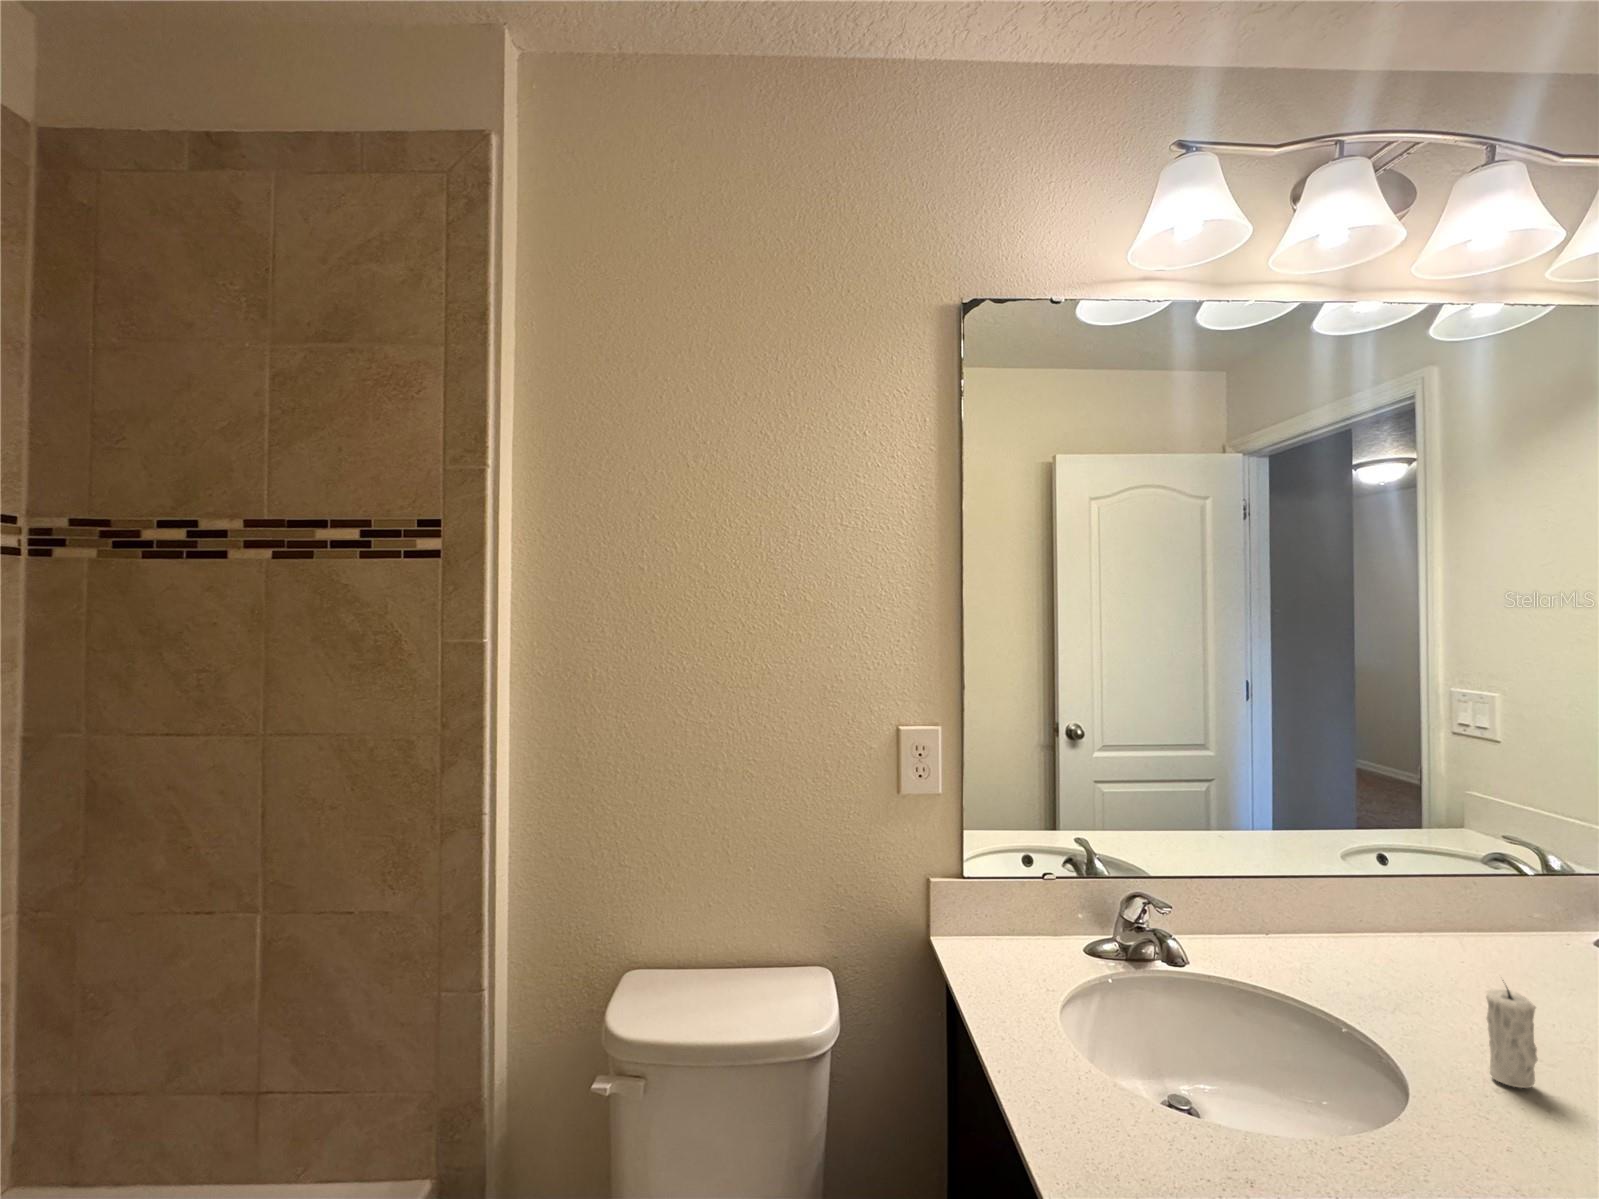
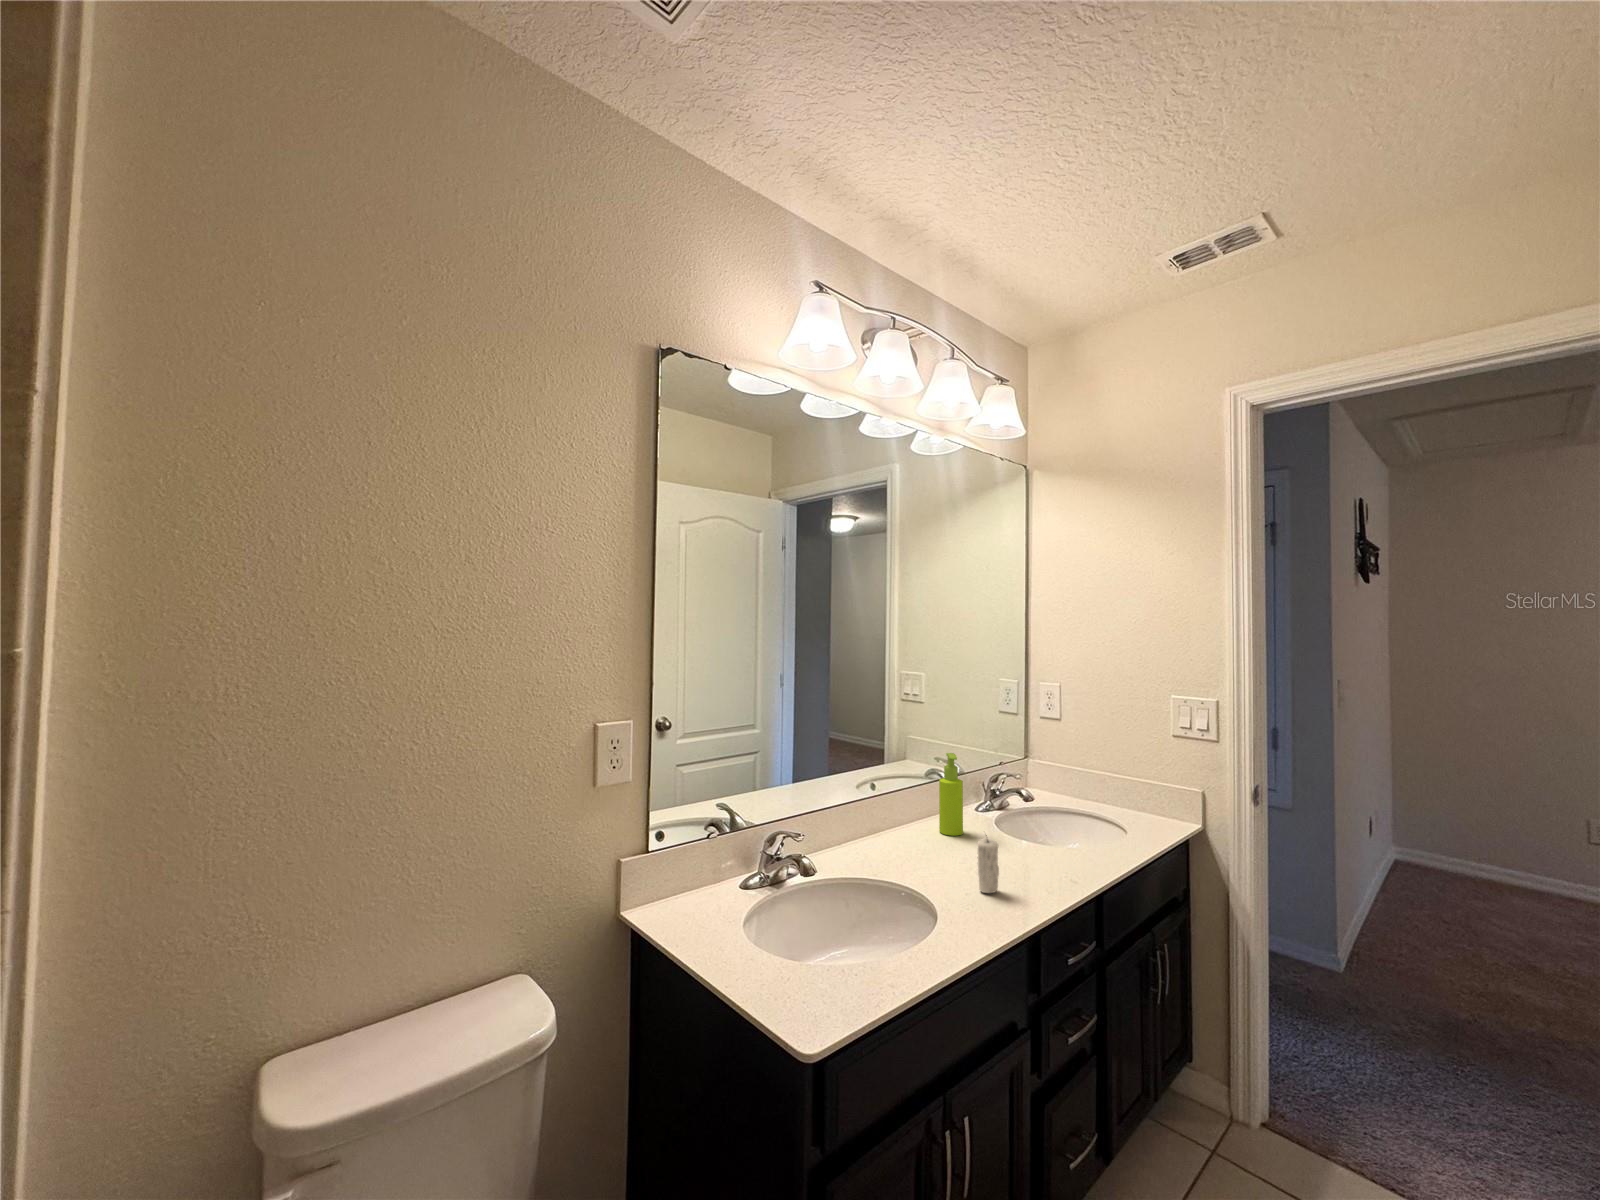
soap dispenser: none [1477,834,1532,977] -> present [939,753,963,836]

